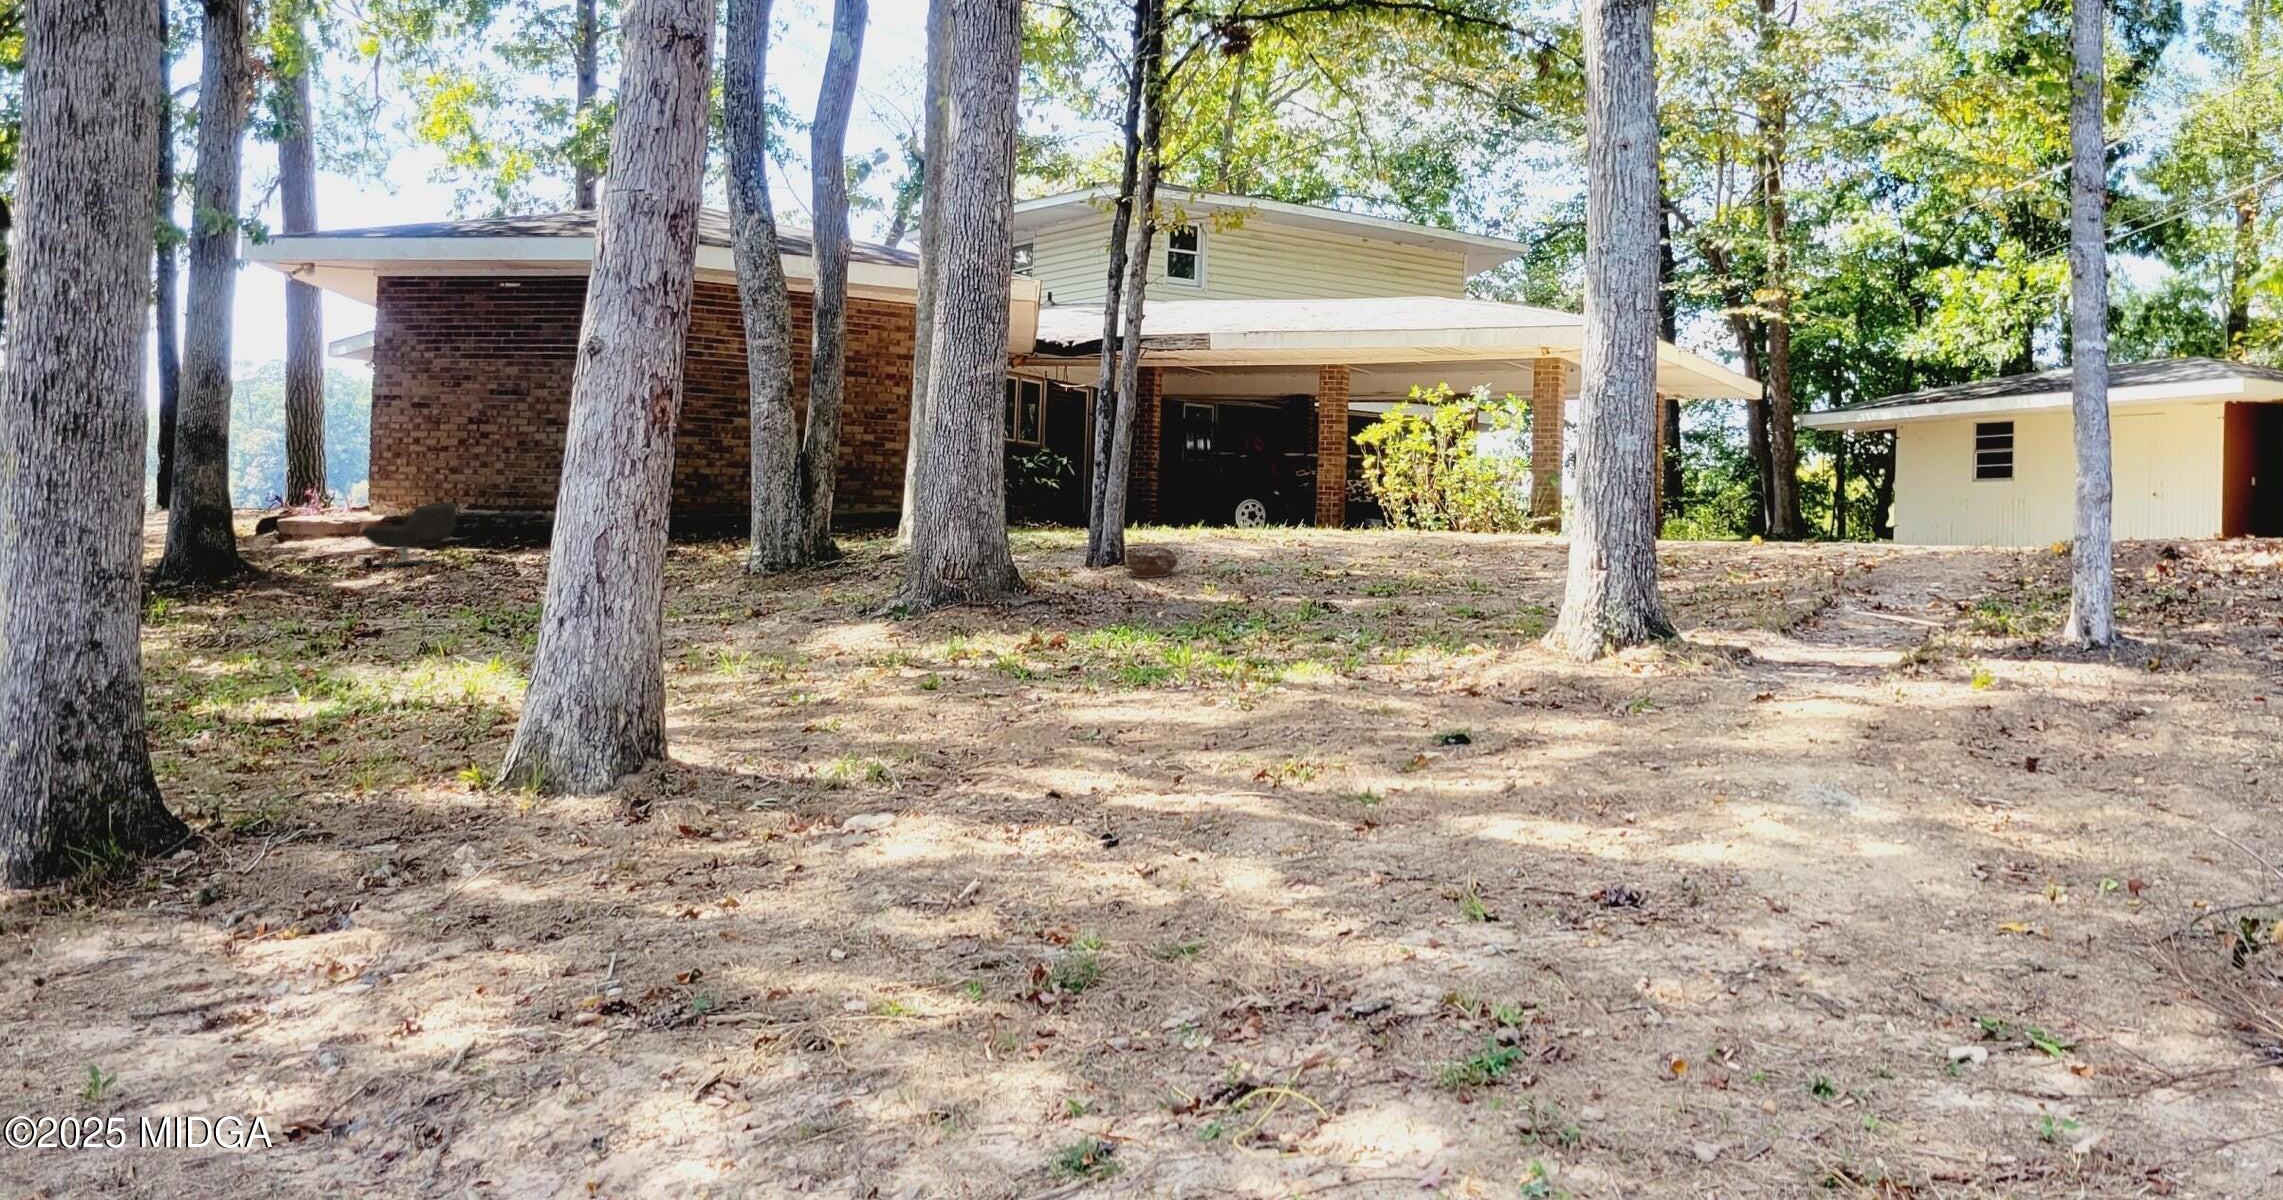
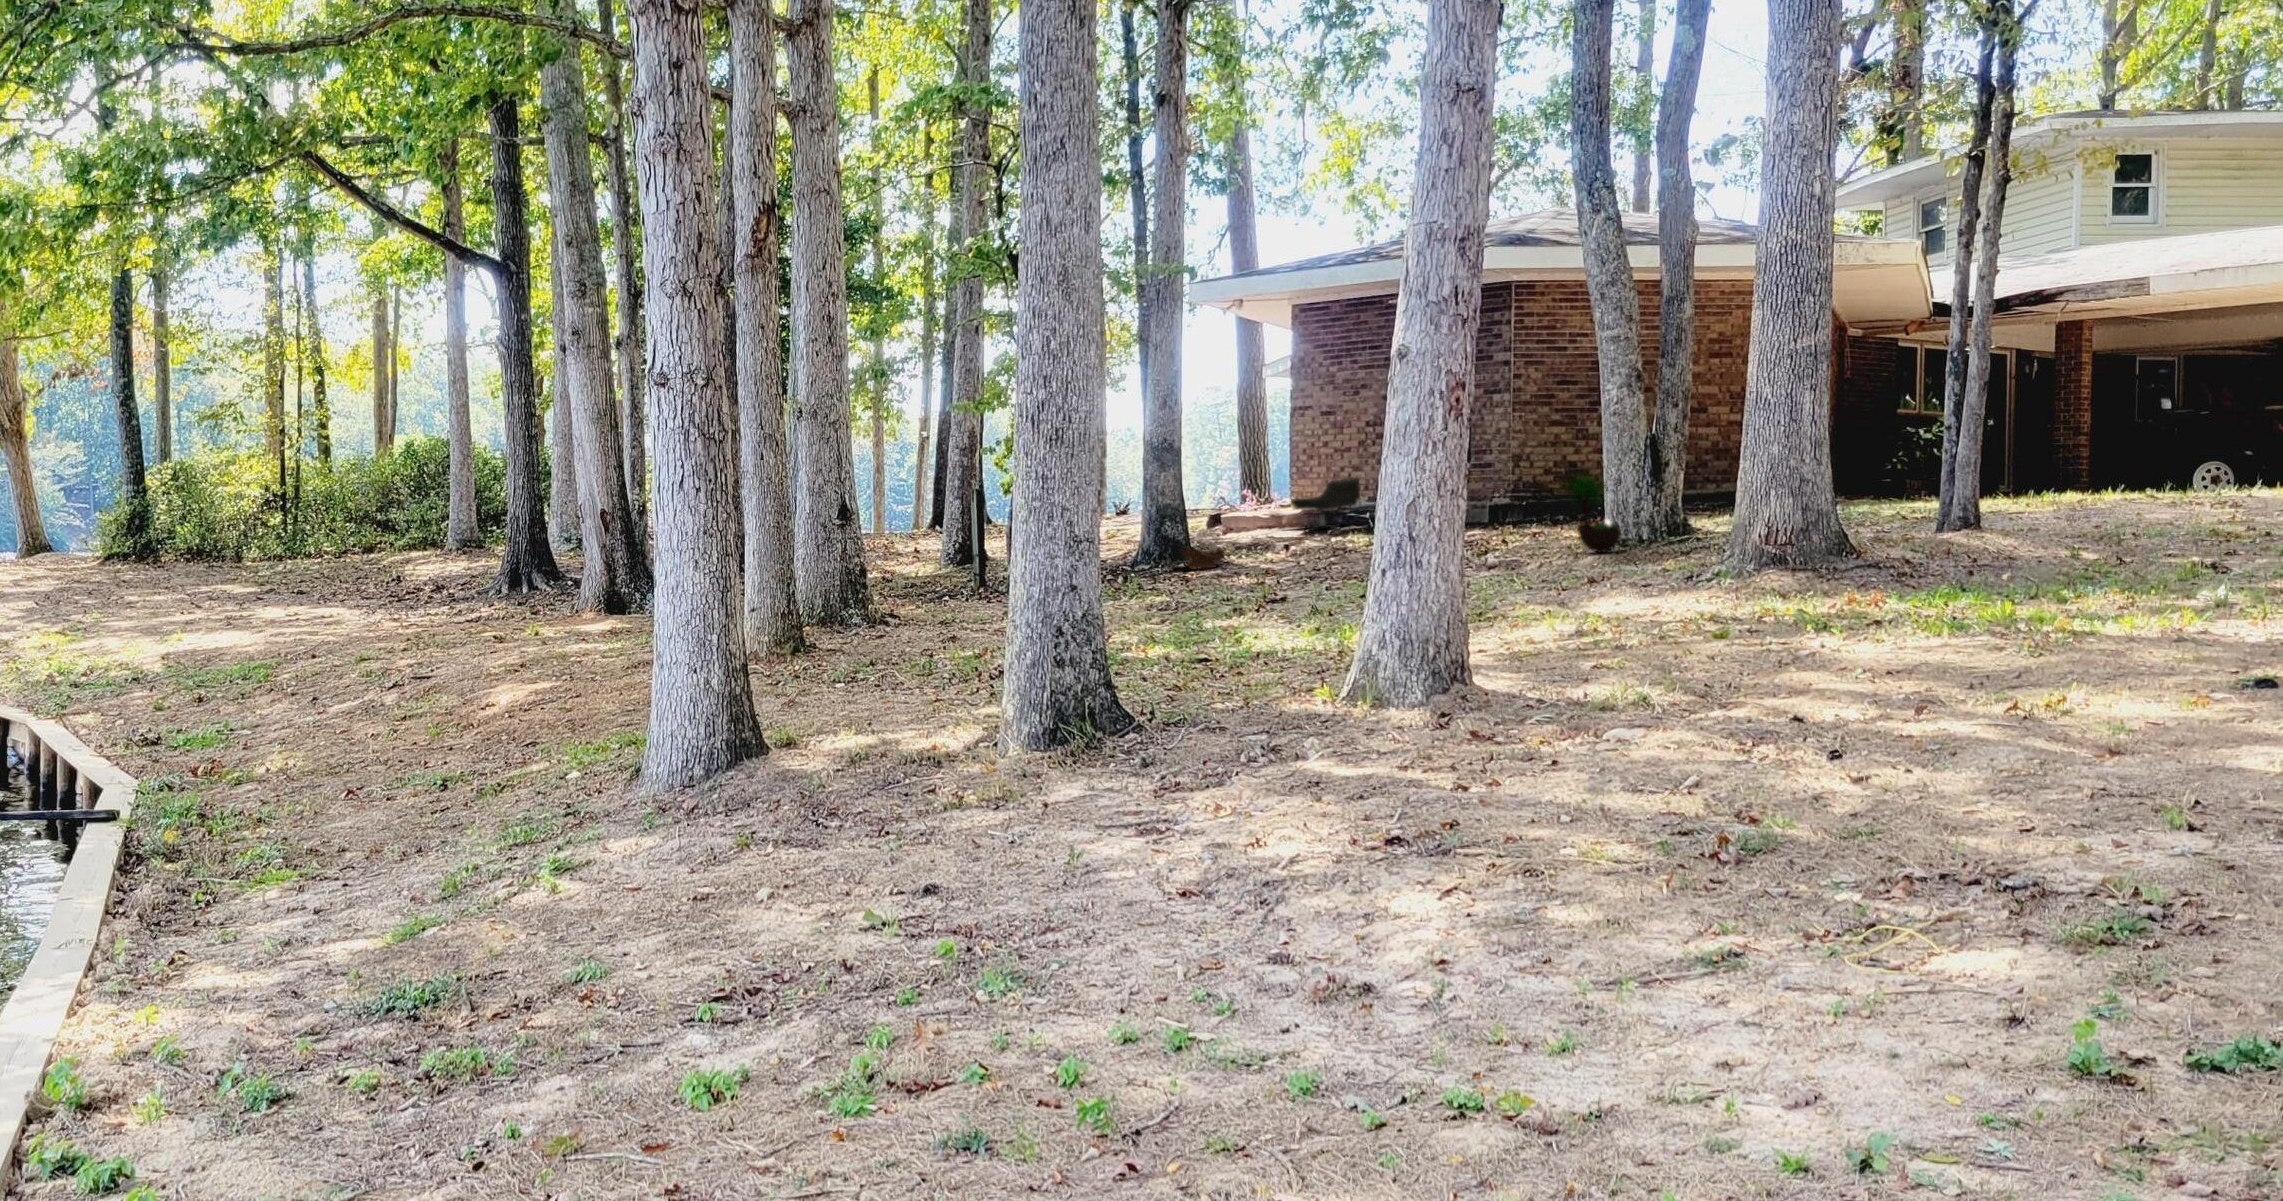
potted tree: none [716,492,784,592] -> present [1560,470,1621,552]
basket: present [1124,546,1178,578] -> present [1182,545,1224,569]

